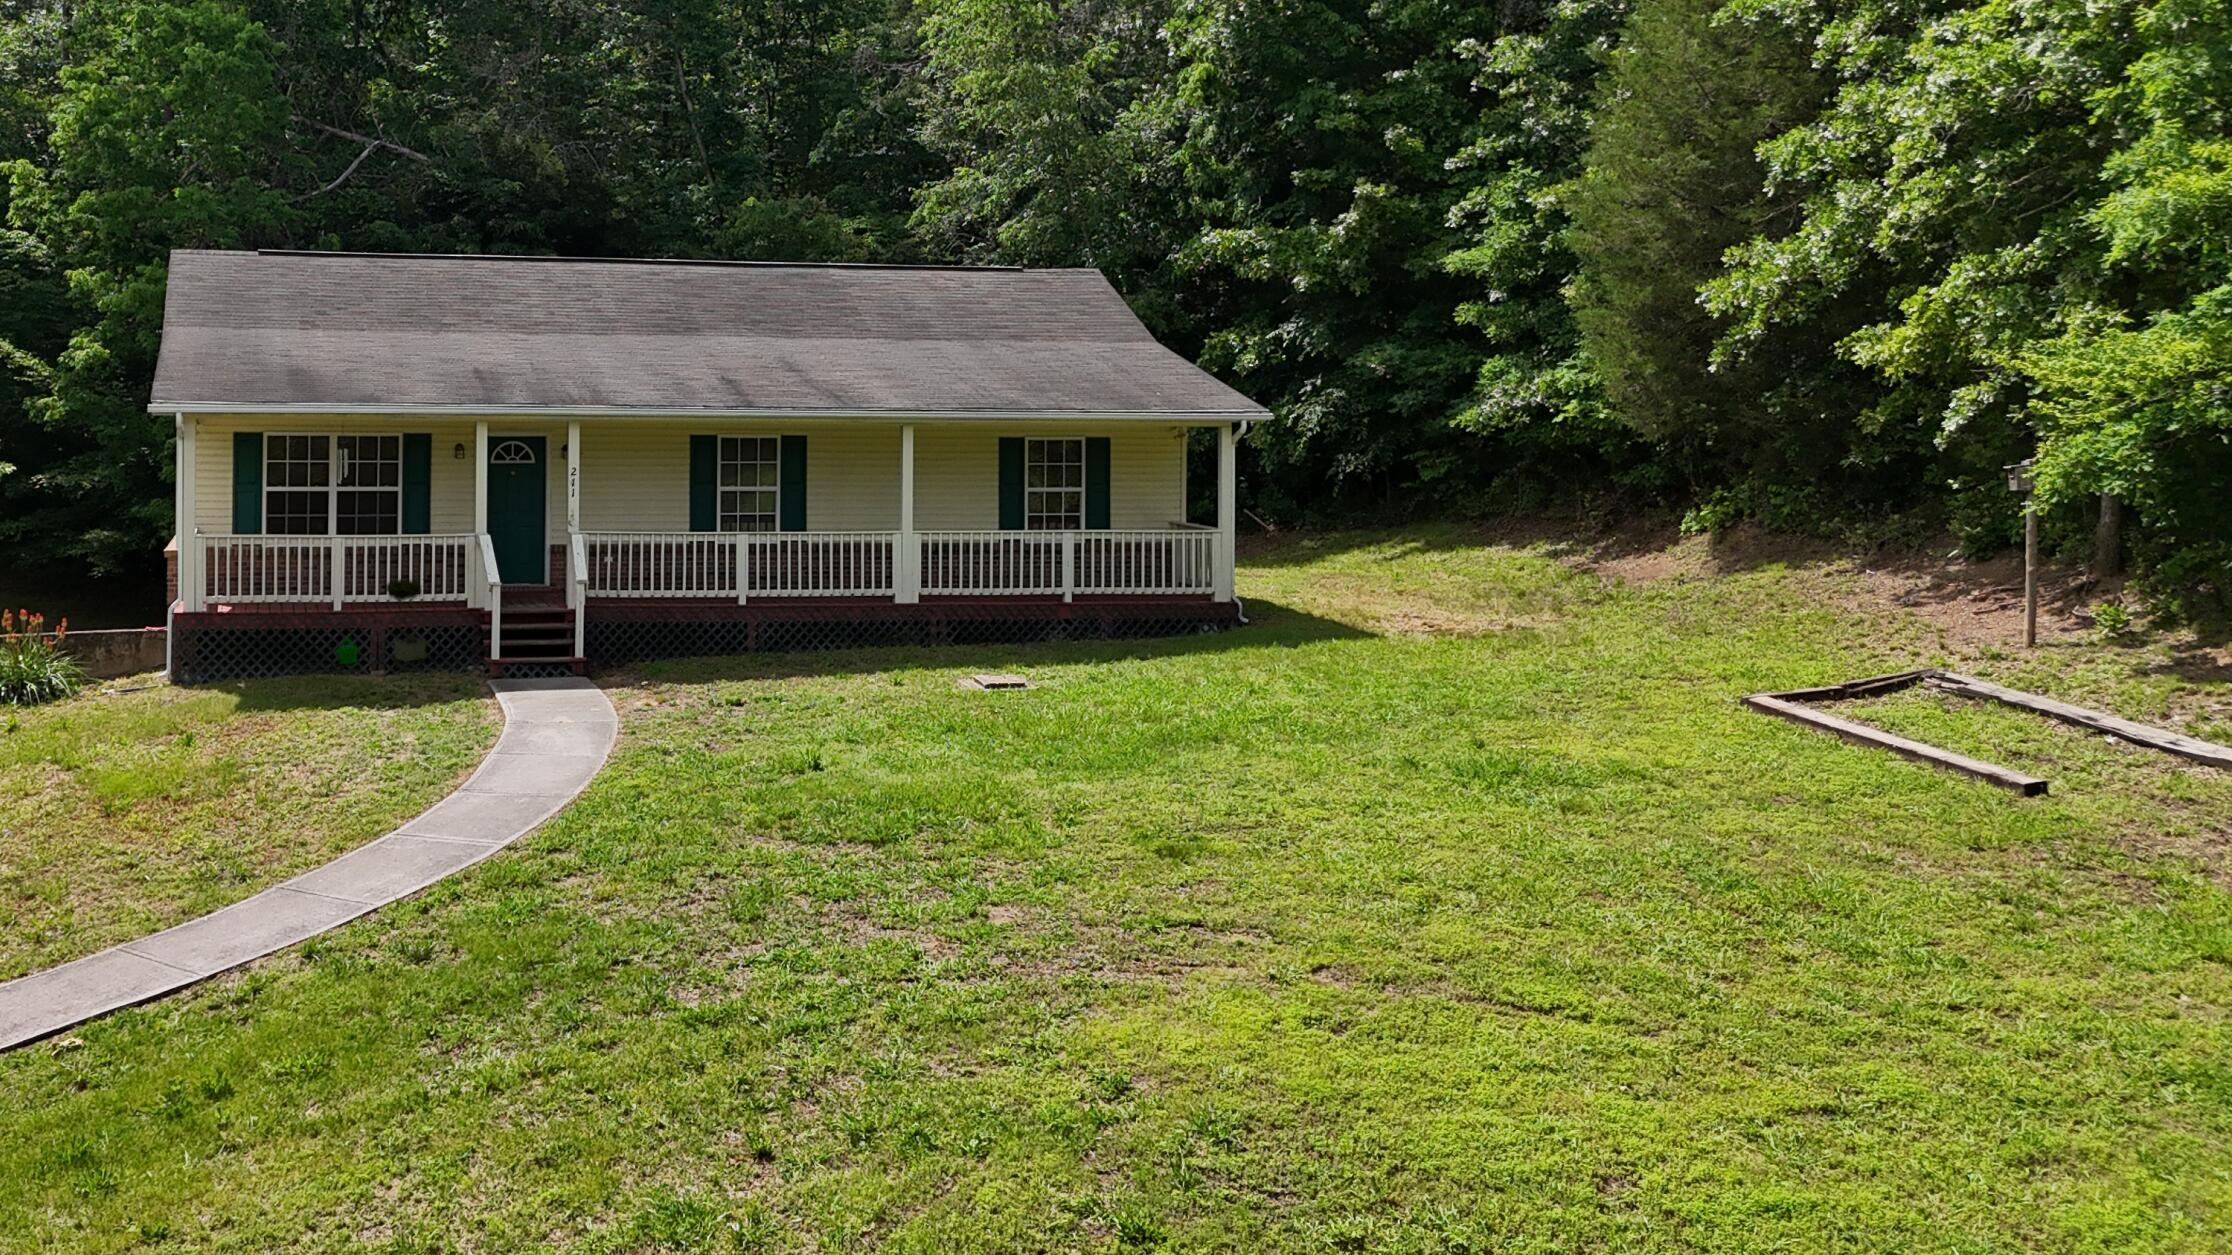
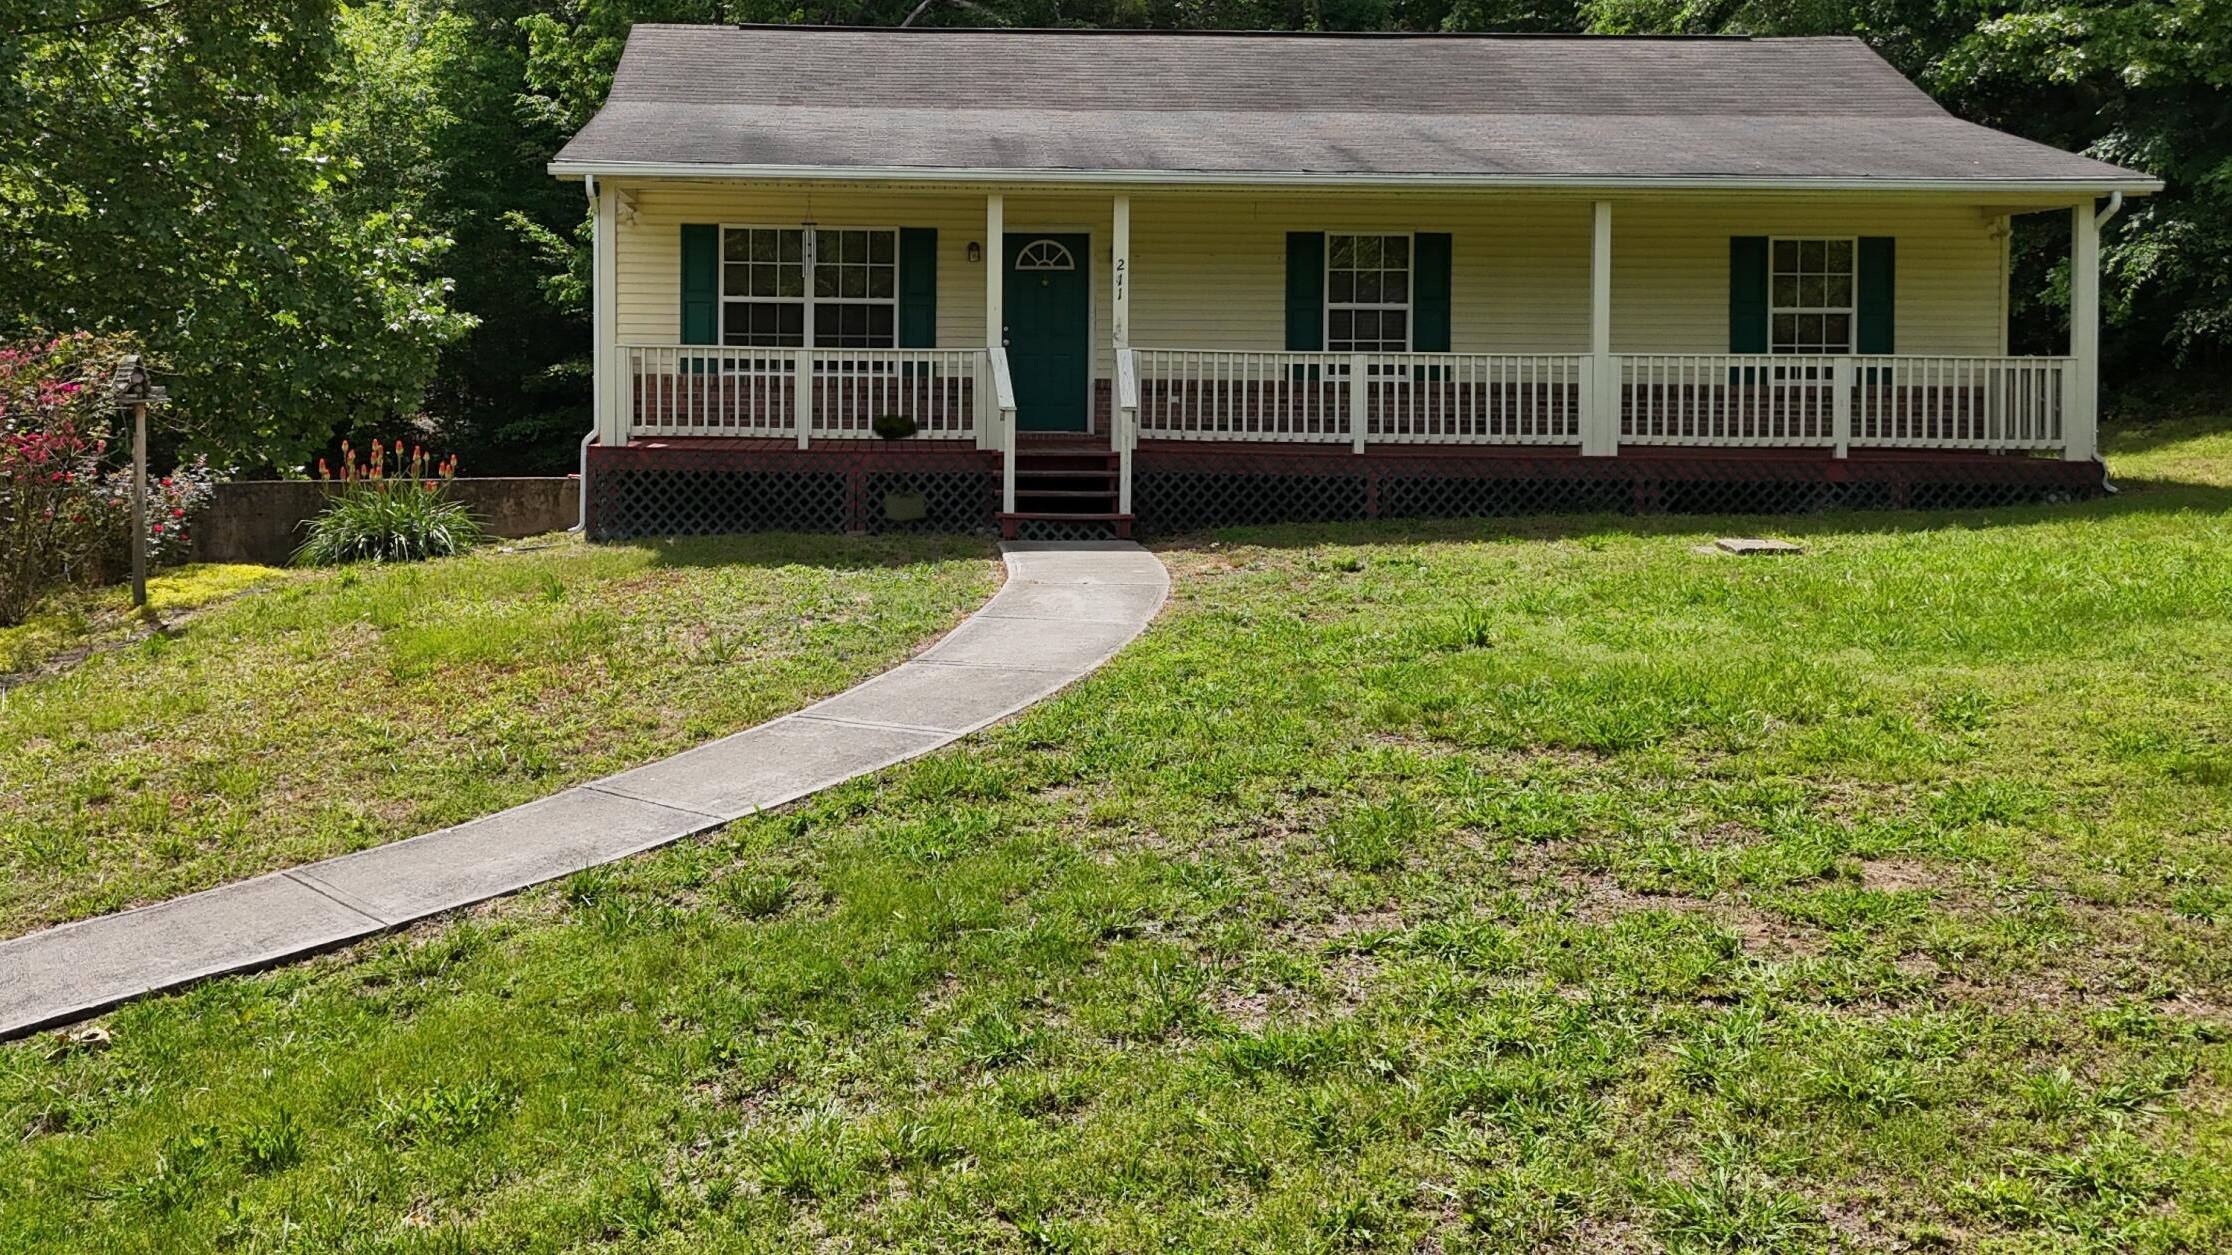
watering can: present [336,639,358,664] -> none [810,491,841,524]

